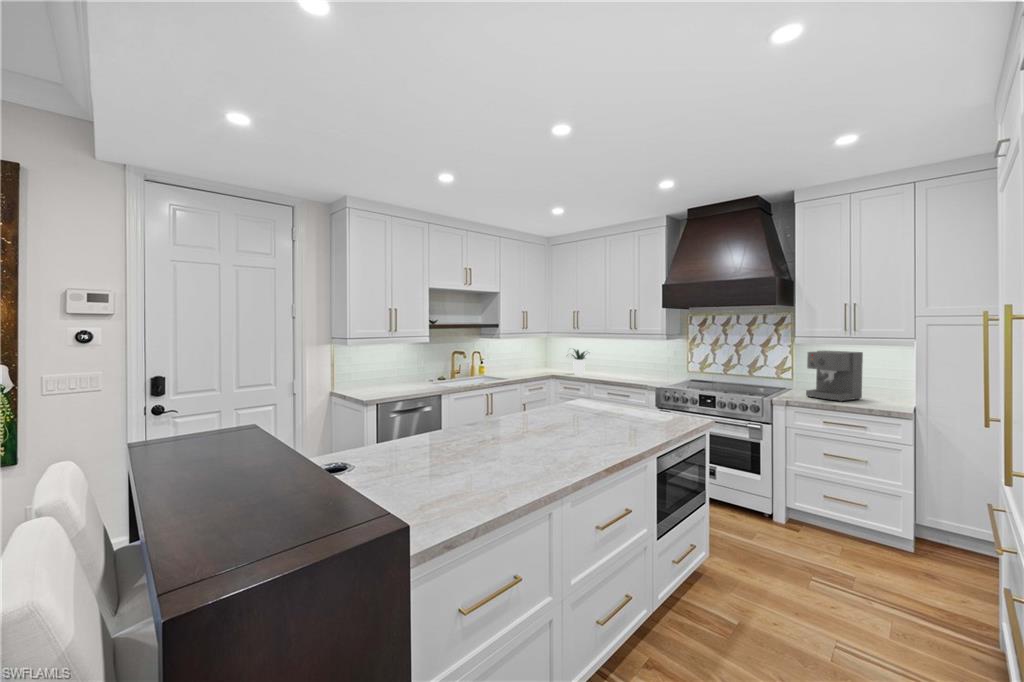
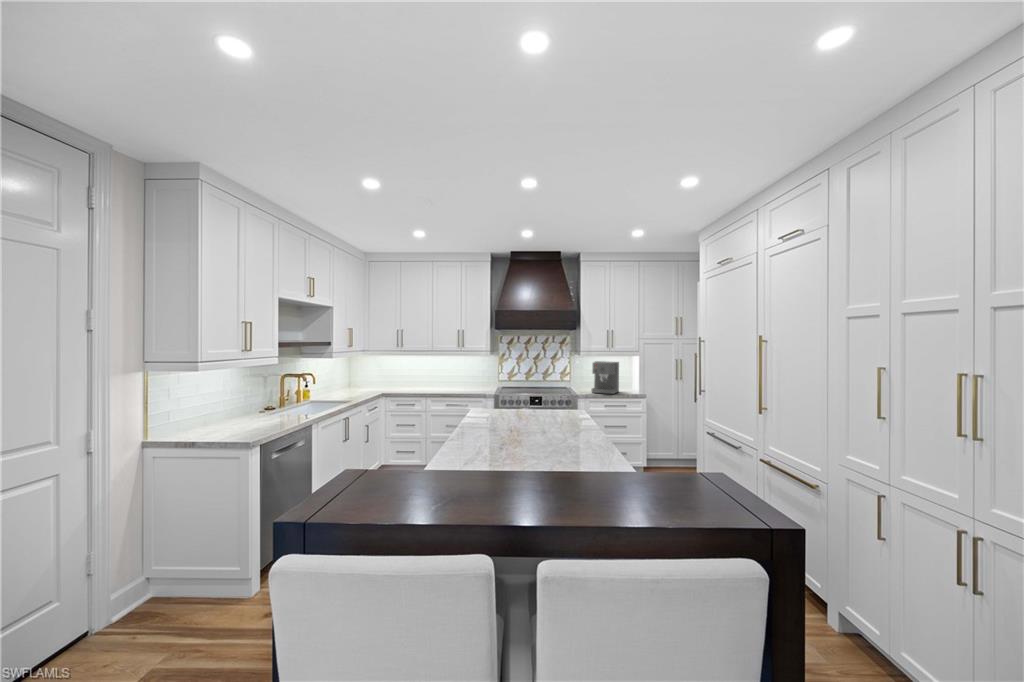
potted plant: present [572,349,585,375] -> none [393,364,421,389]

